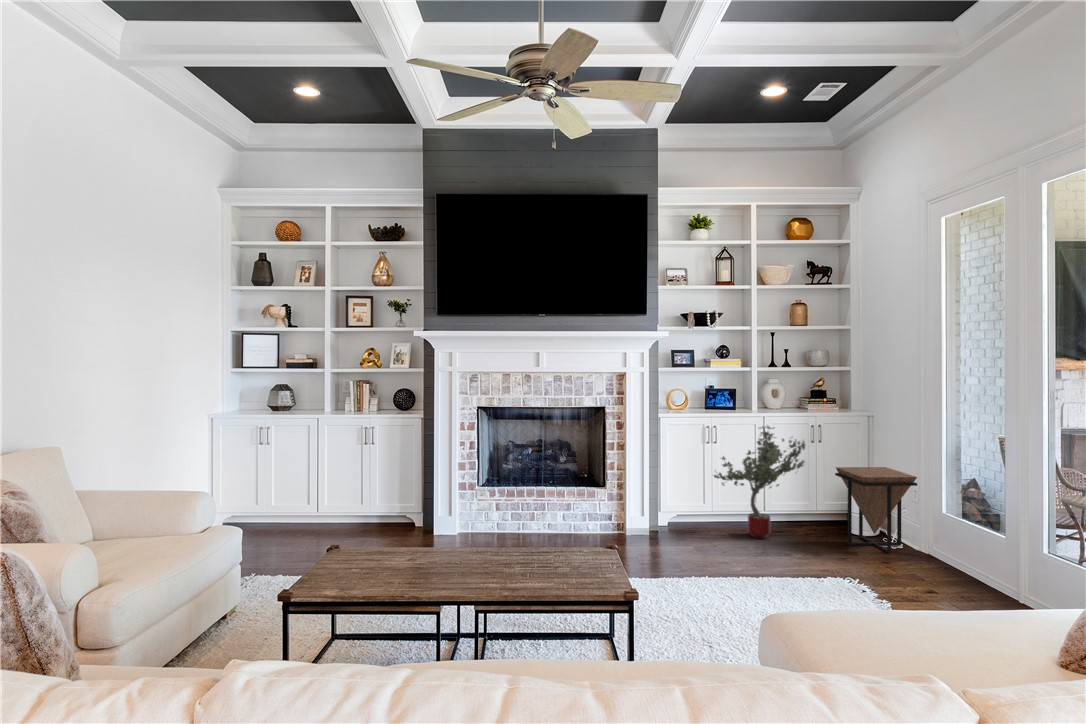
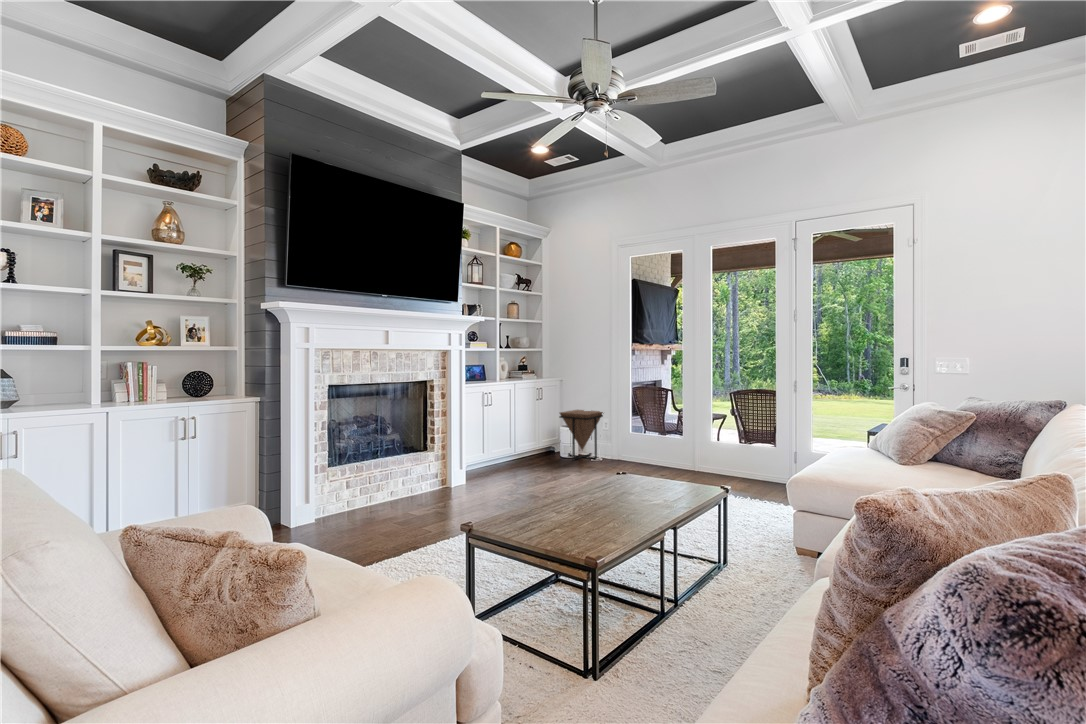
potted tree: present [714,426,805,539] -> none [500,388,550,468]

